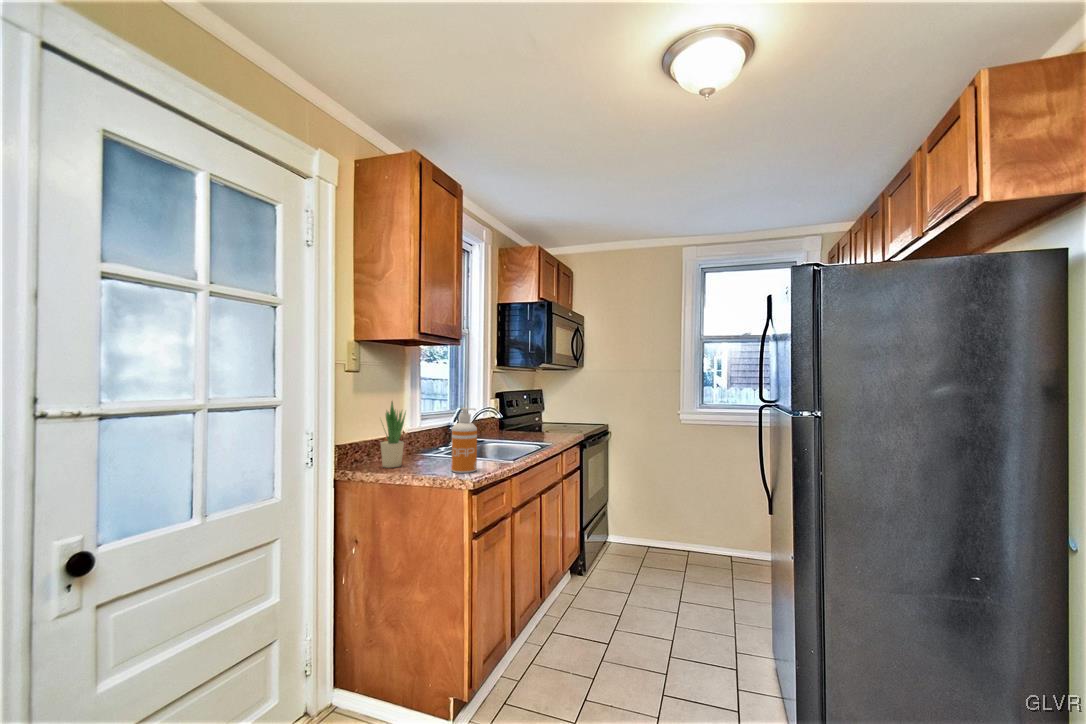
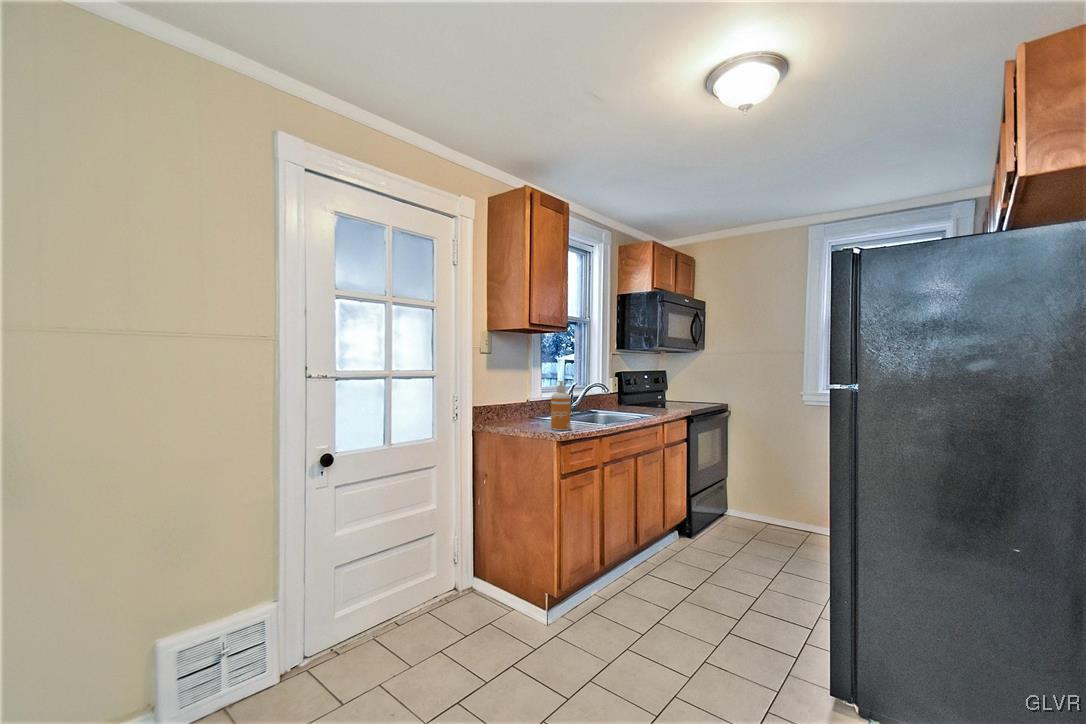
potted plant: present [381,402,406,468] -> none [504,374,523,424]

